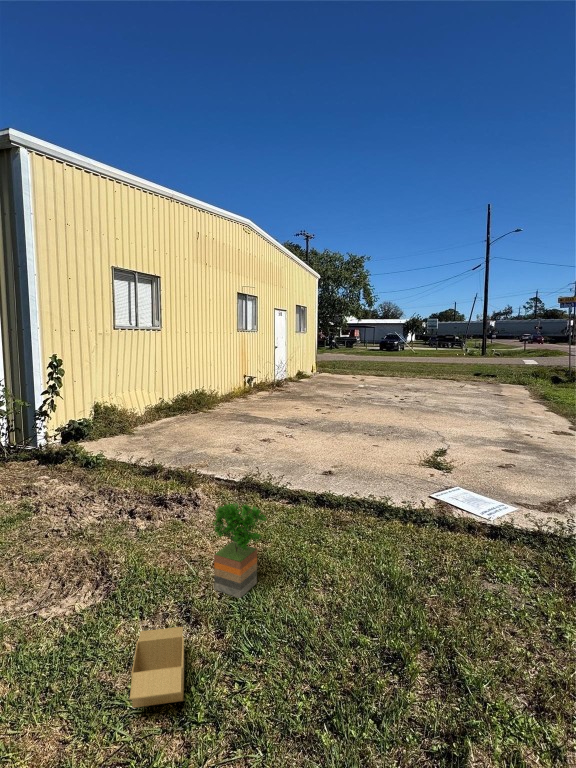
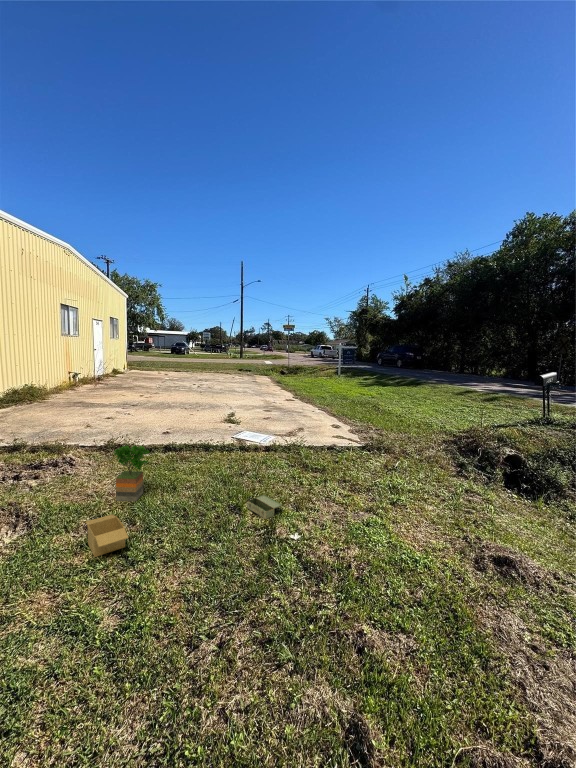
toolbox: none [423,649,499,718] -> present [247,495,282,519]

